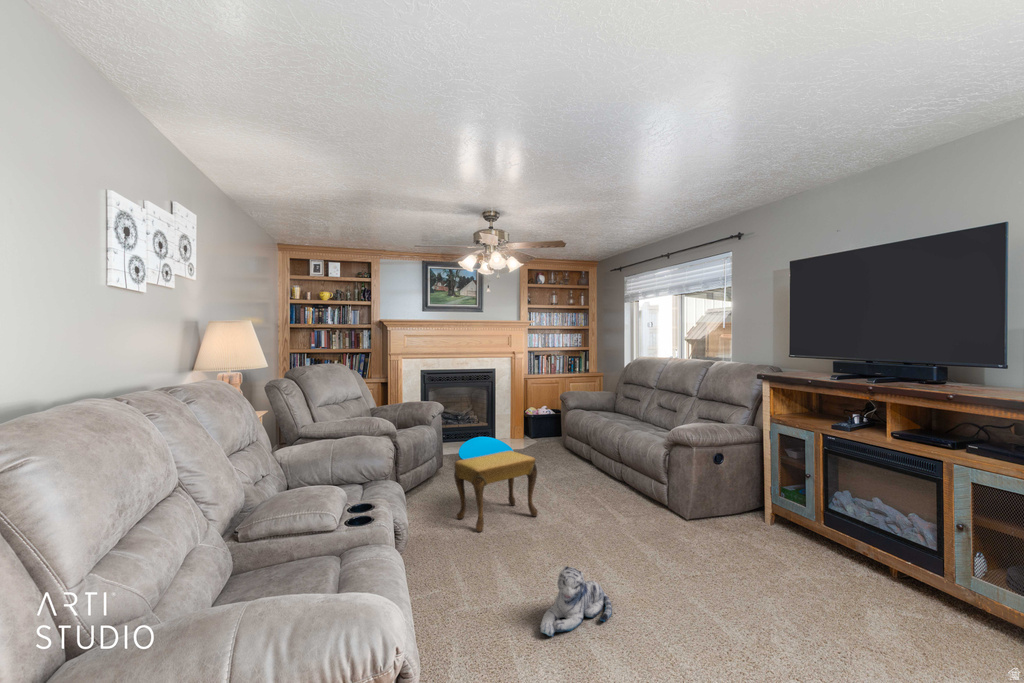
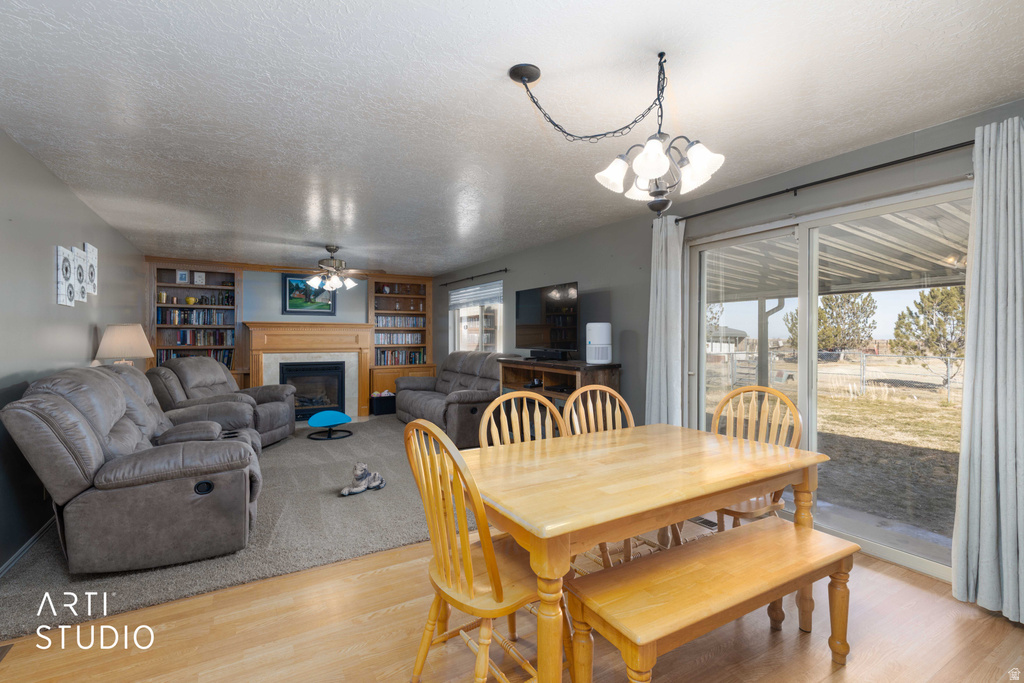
footstool: present [454,451,538,532] -> none [300,414,359,463]

